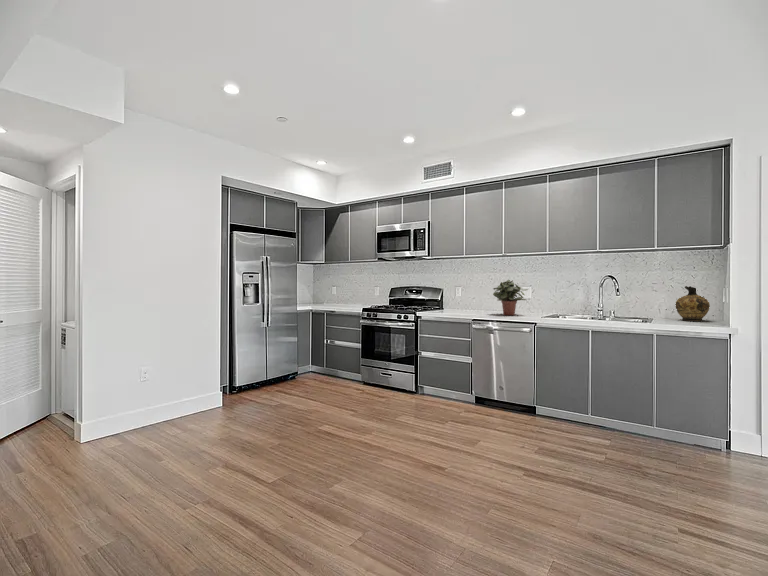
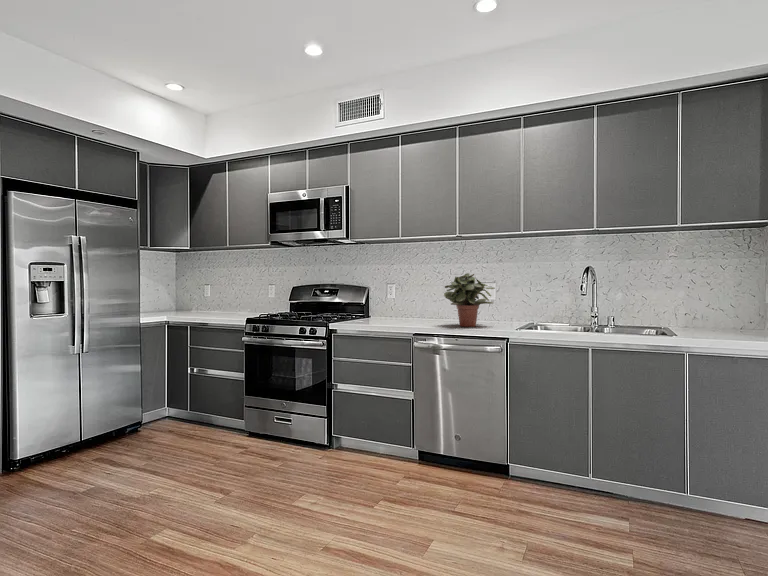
ceramic jug: present [675,286,710,321] -> none [700,281,748,331]

